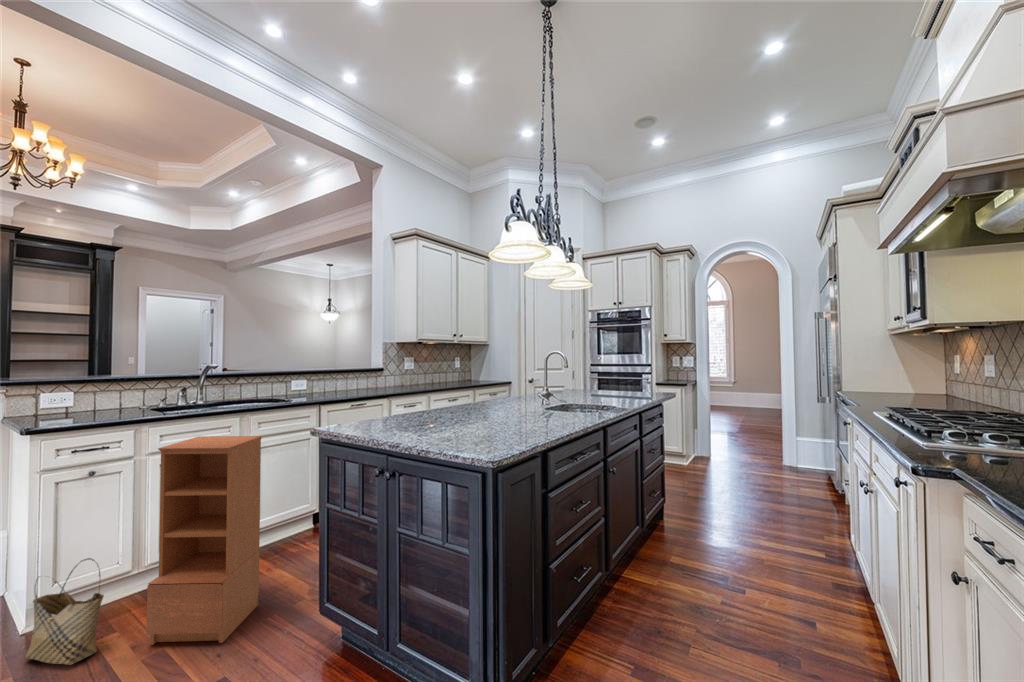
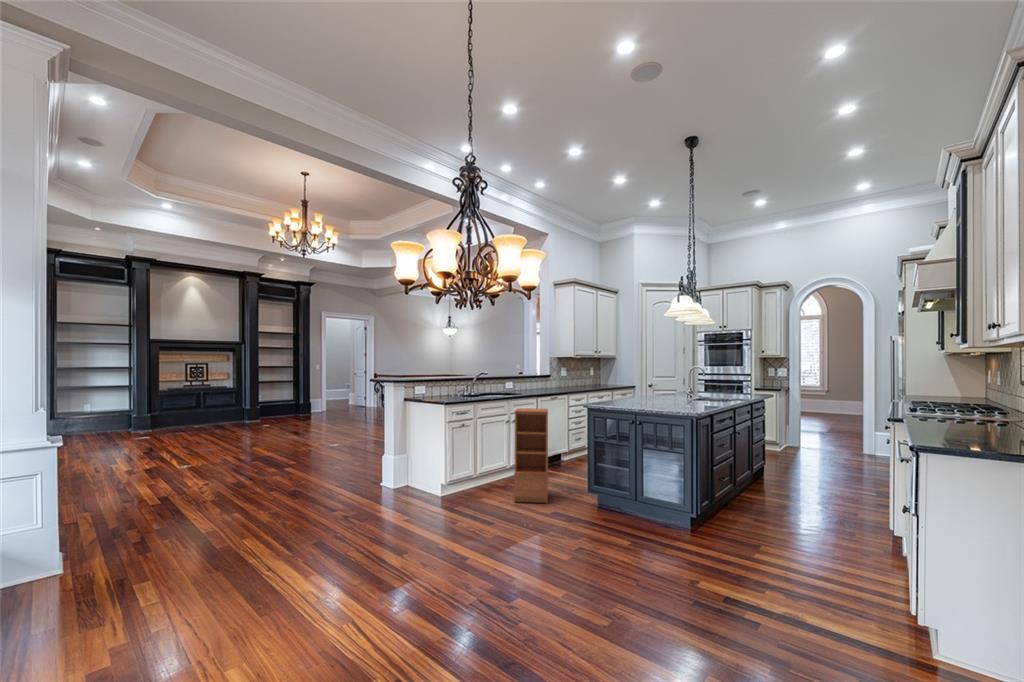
woven basket: present [26,558,104,665] -> none [468,462,496,504]

